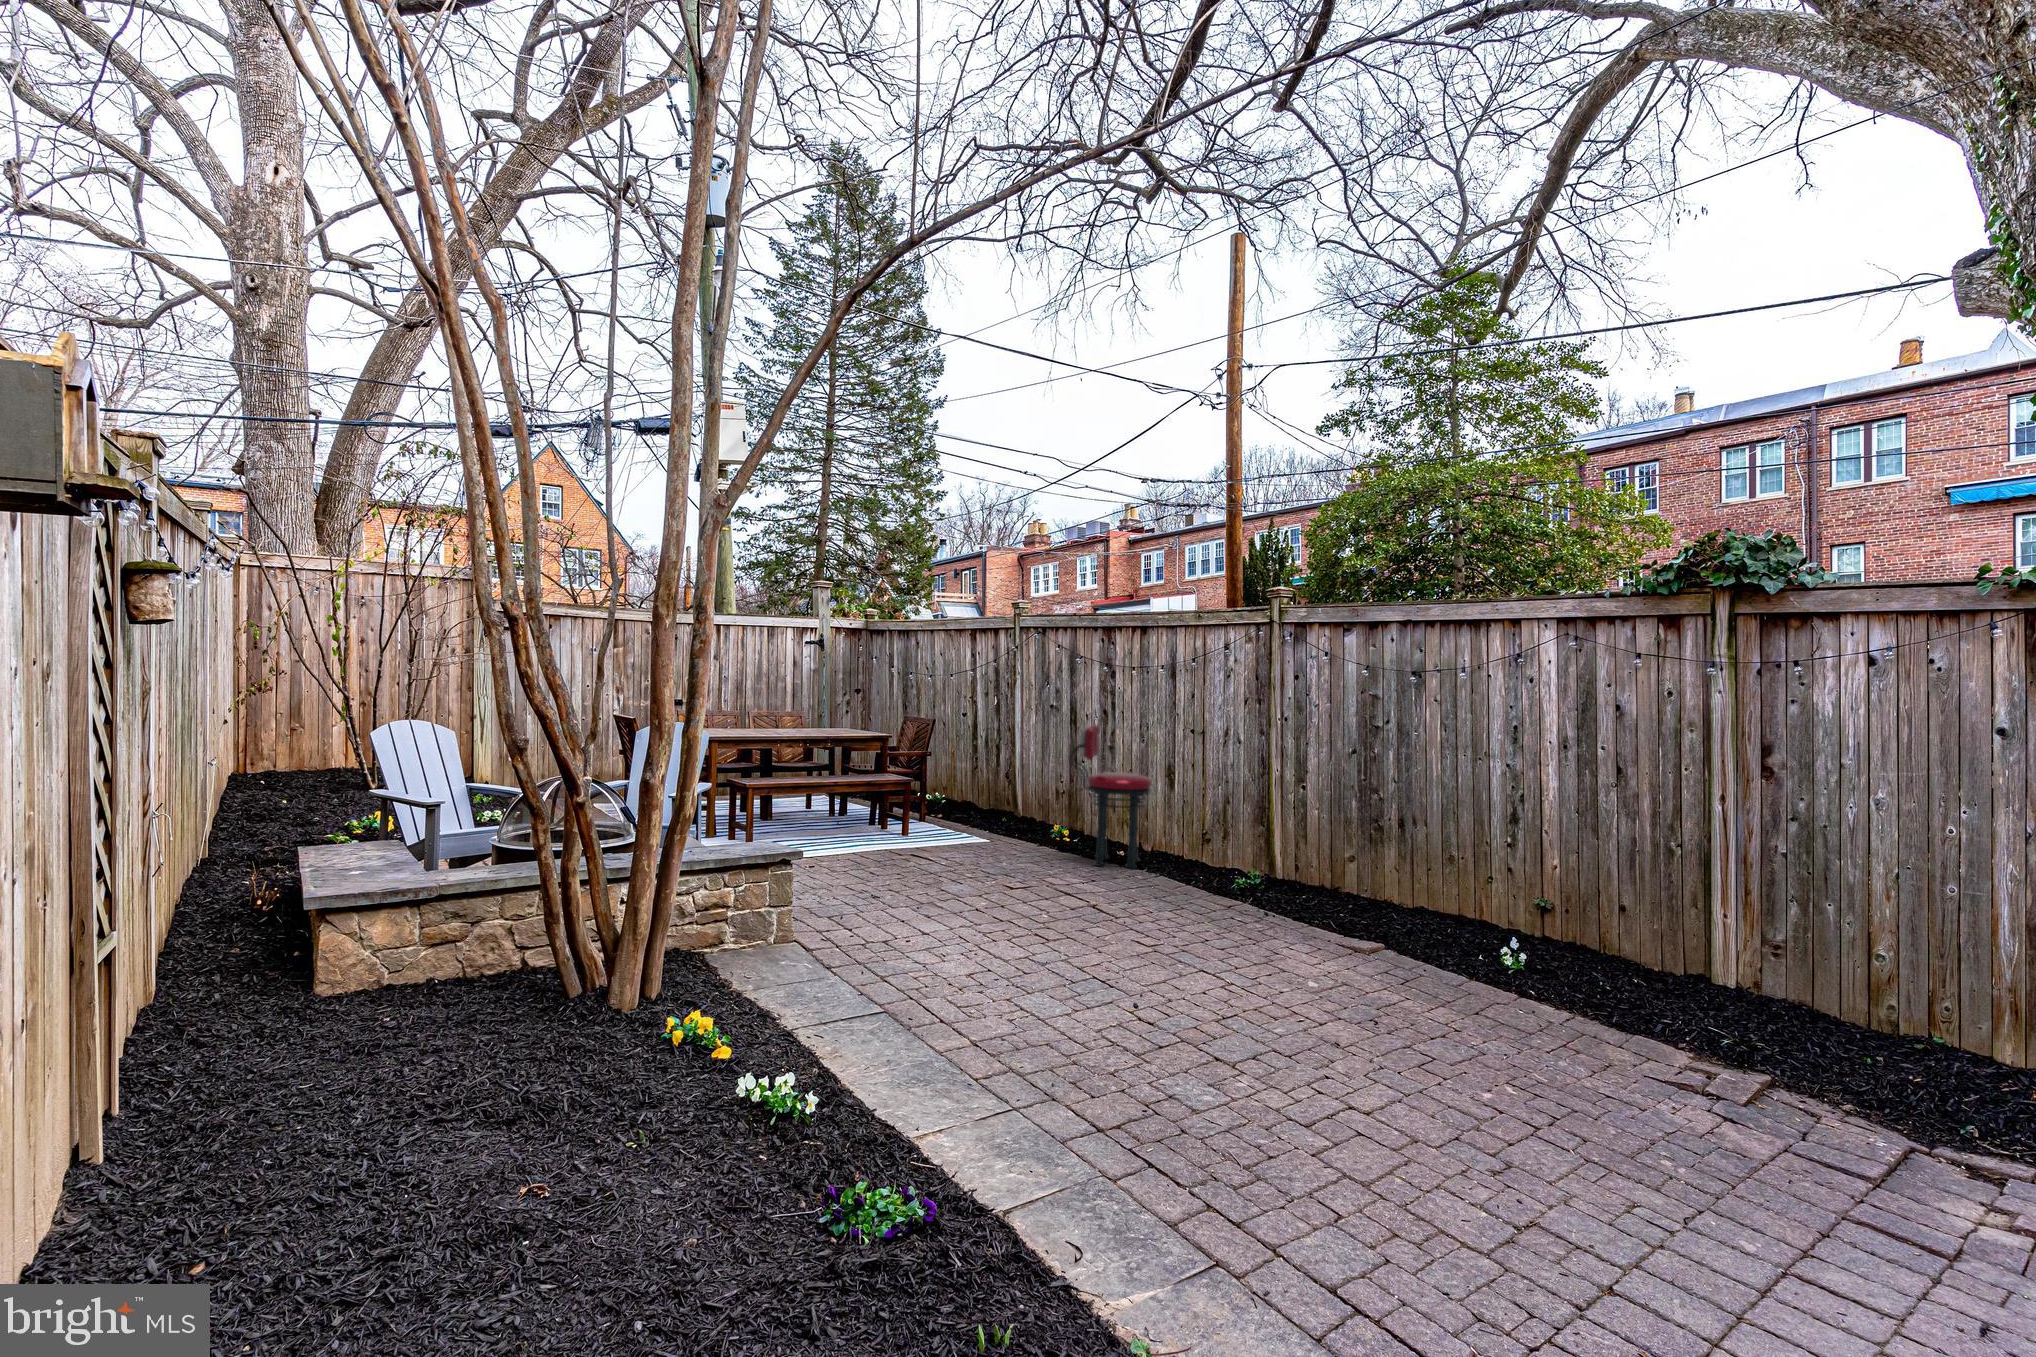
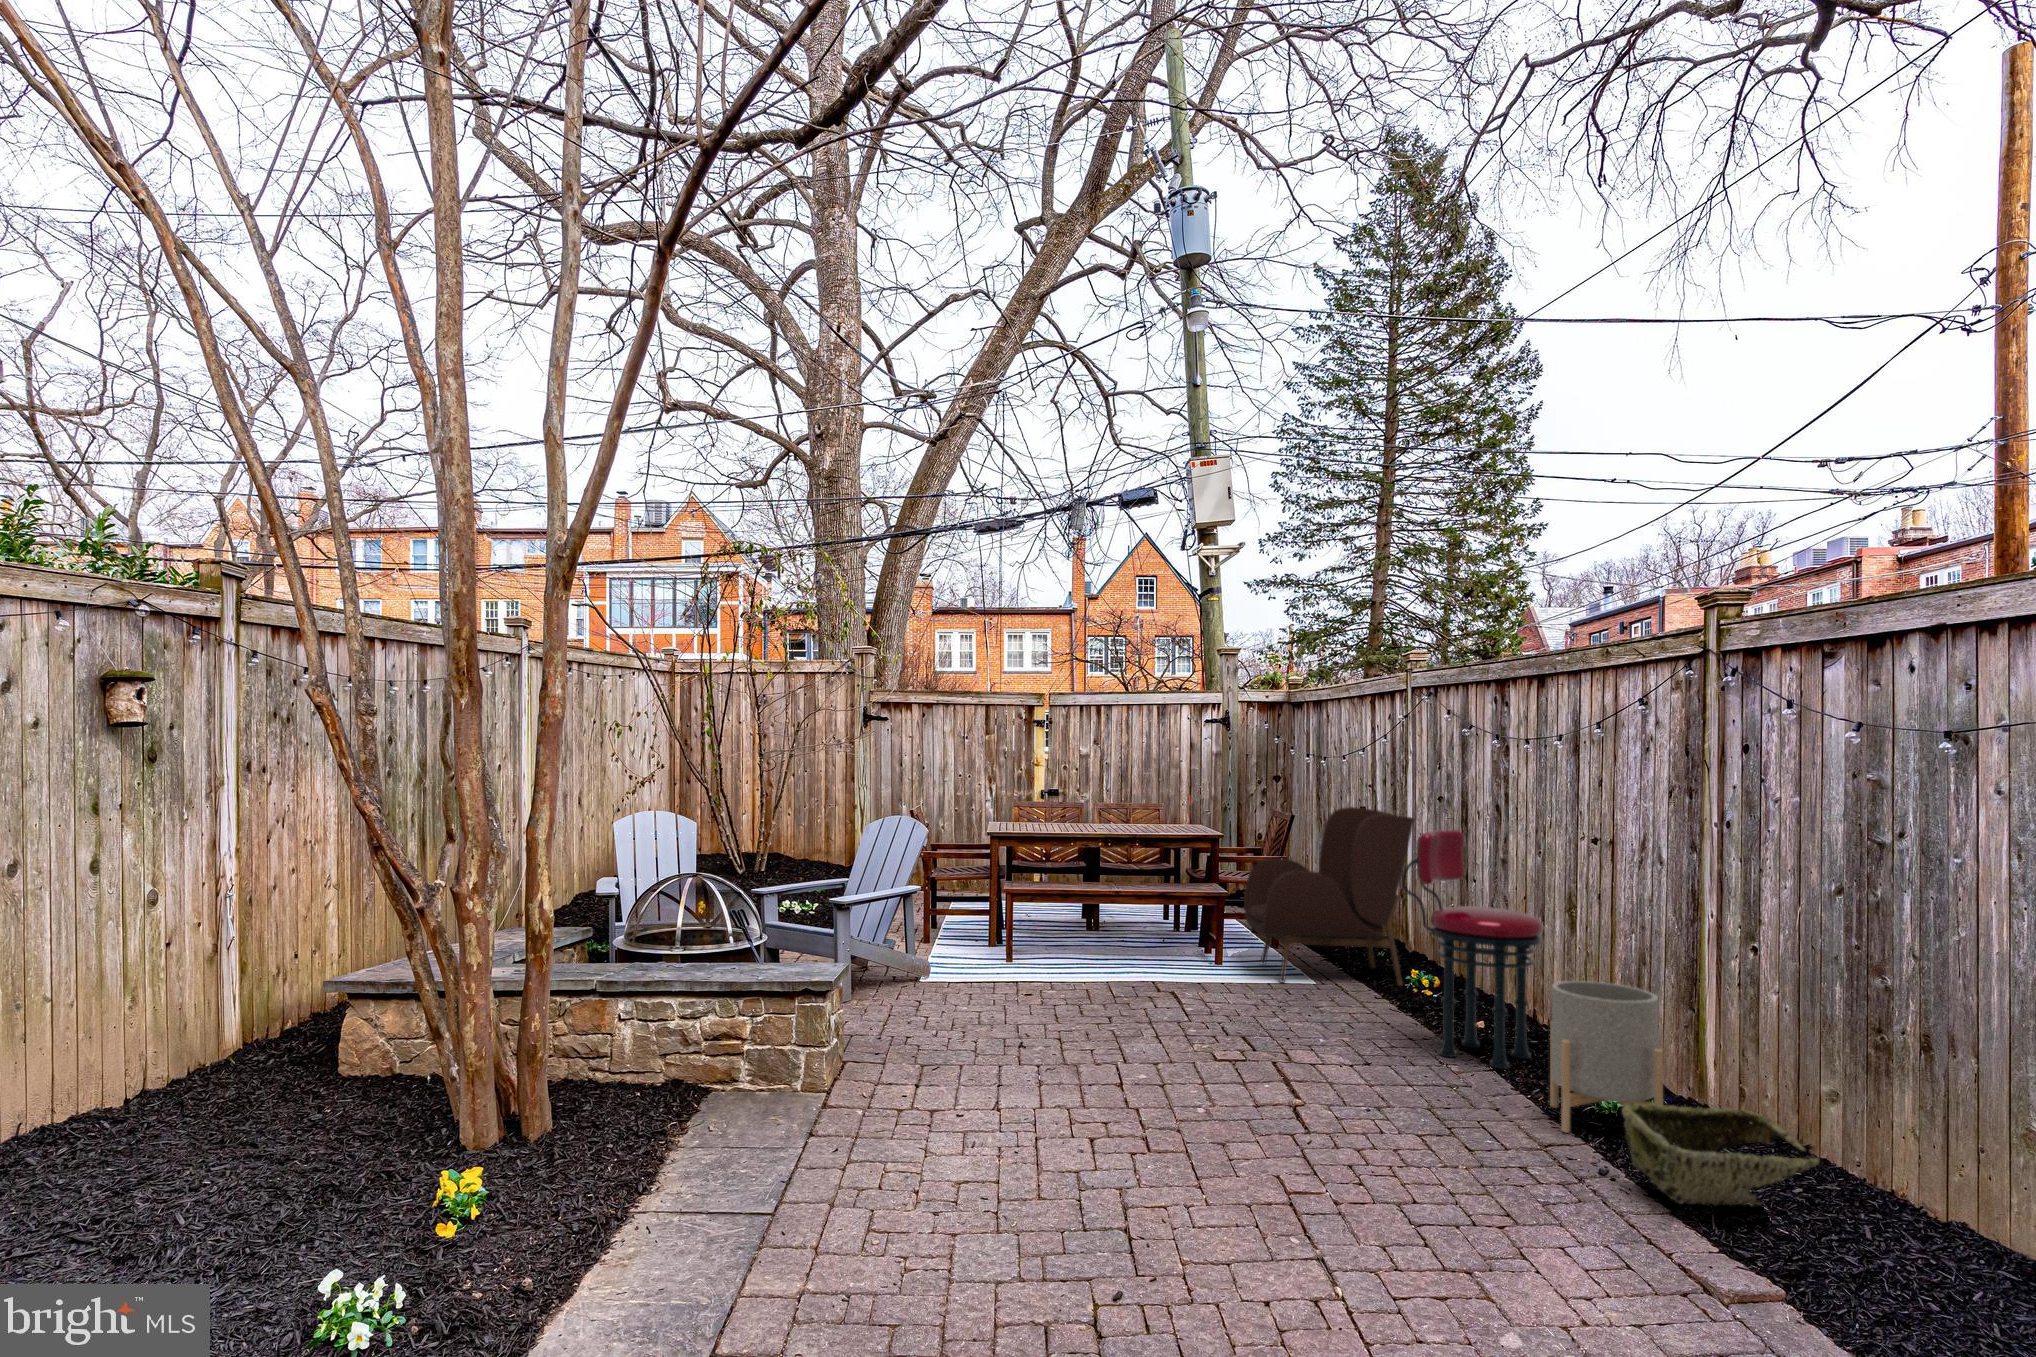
armchair: none [909,711,1031,836] -> present [1244,807,1414,986]
planter: none [1178,810,1246,894] -> present [1550,981,1663,1133]
woven basket: none [1249,866,1336,916] -> present [1622,1104,1819,1207]

